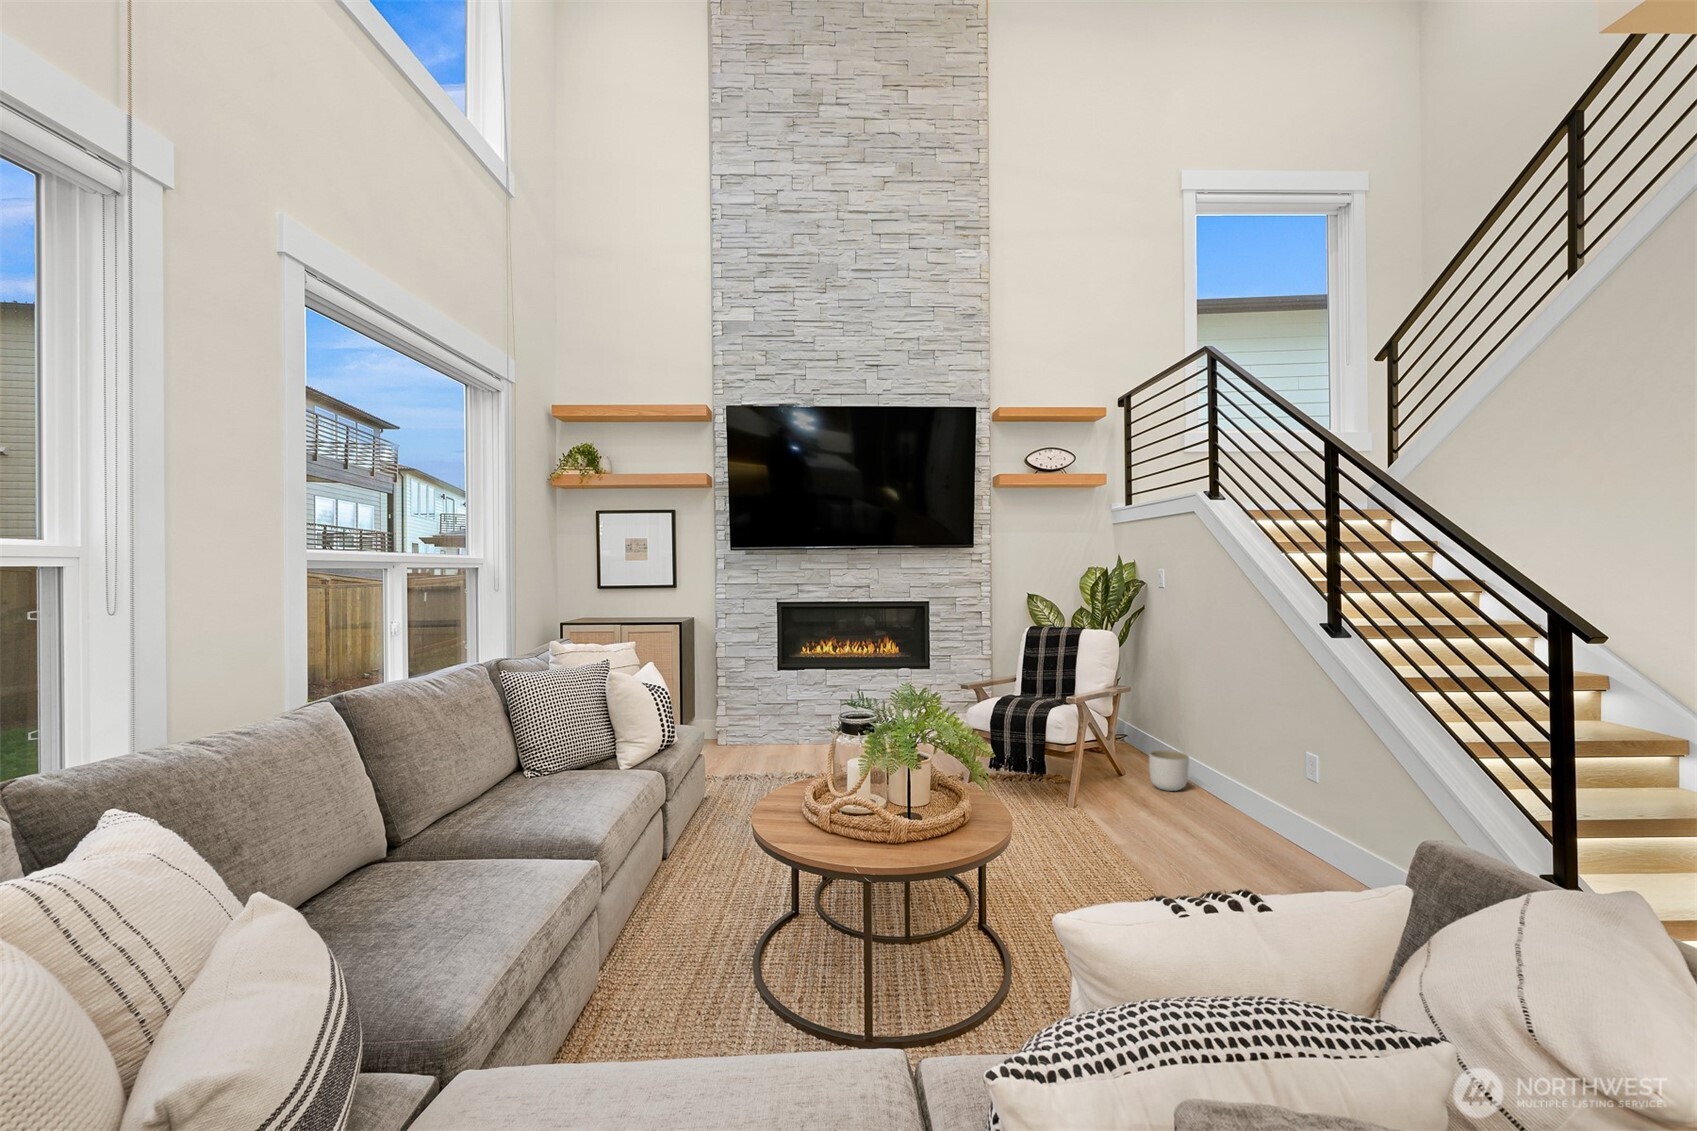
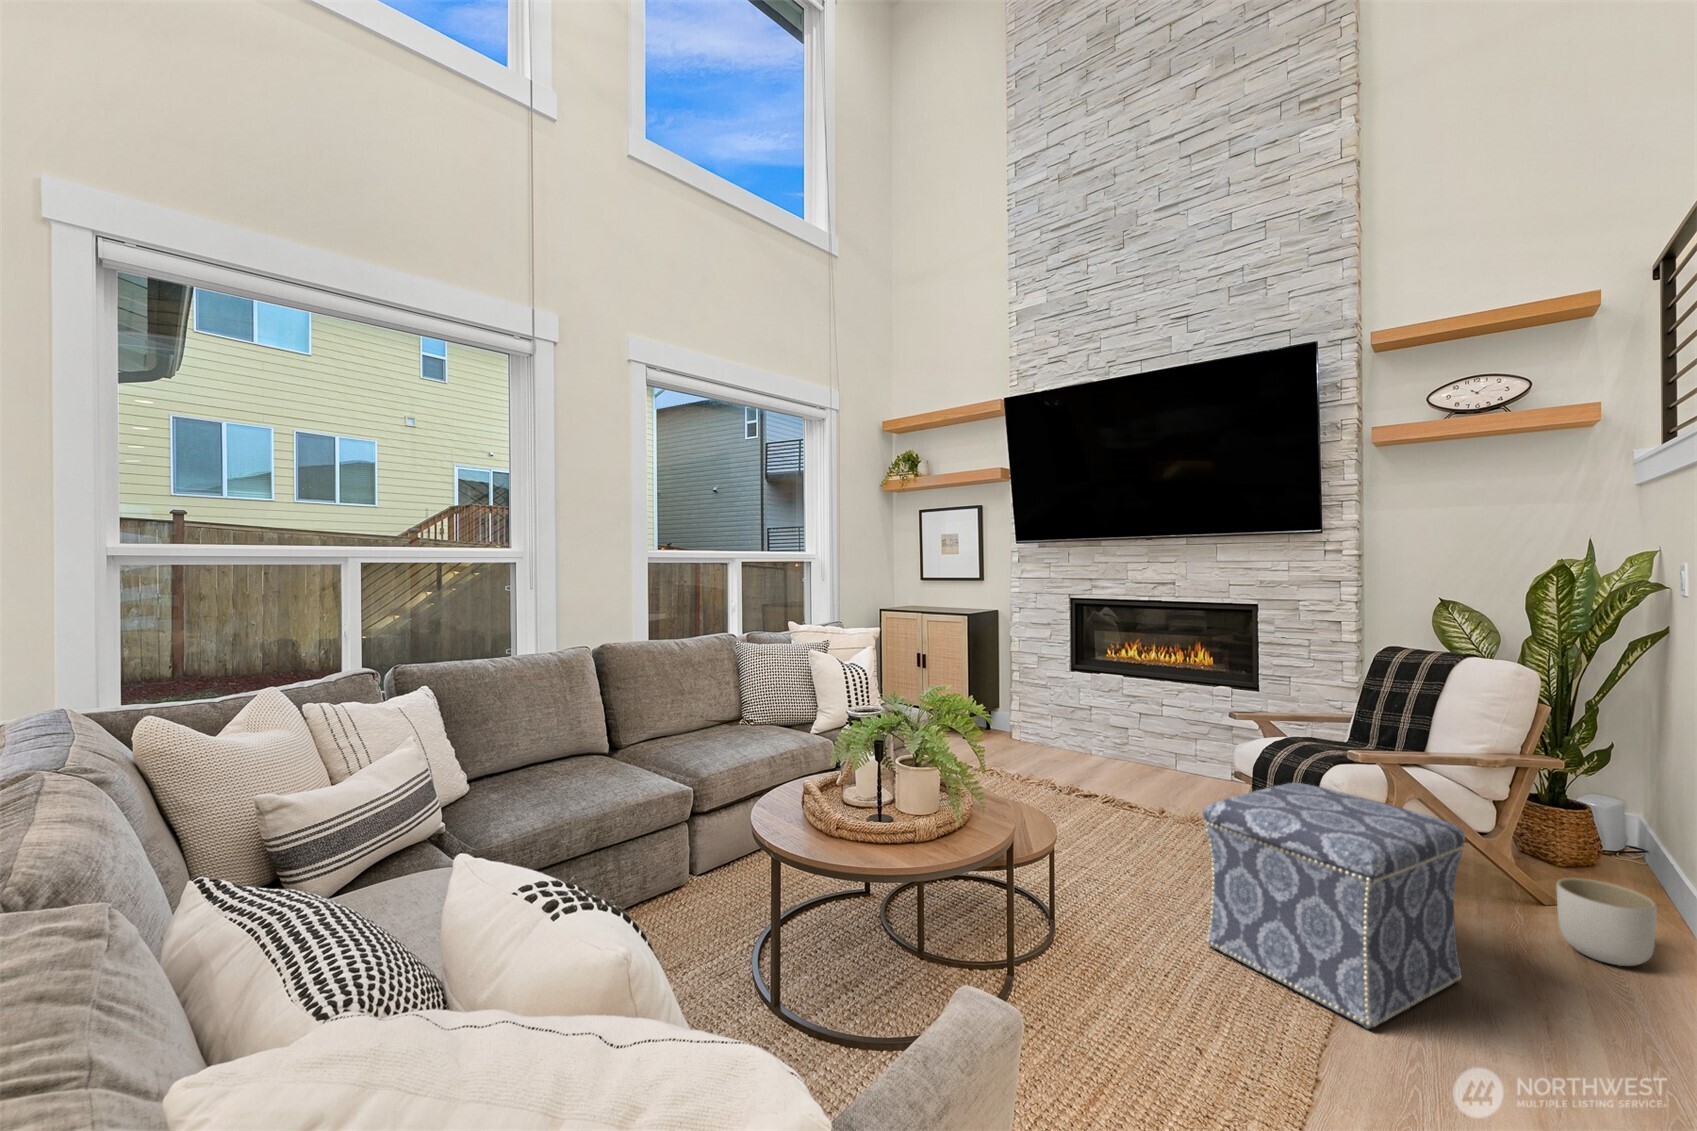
ottoman: none [1037,723,1148,848] -> present [1203,782,1465,1029]

